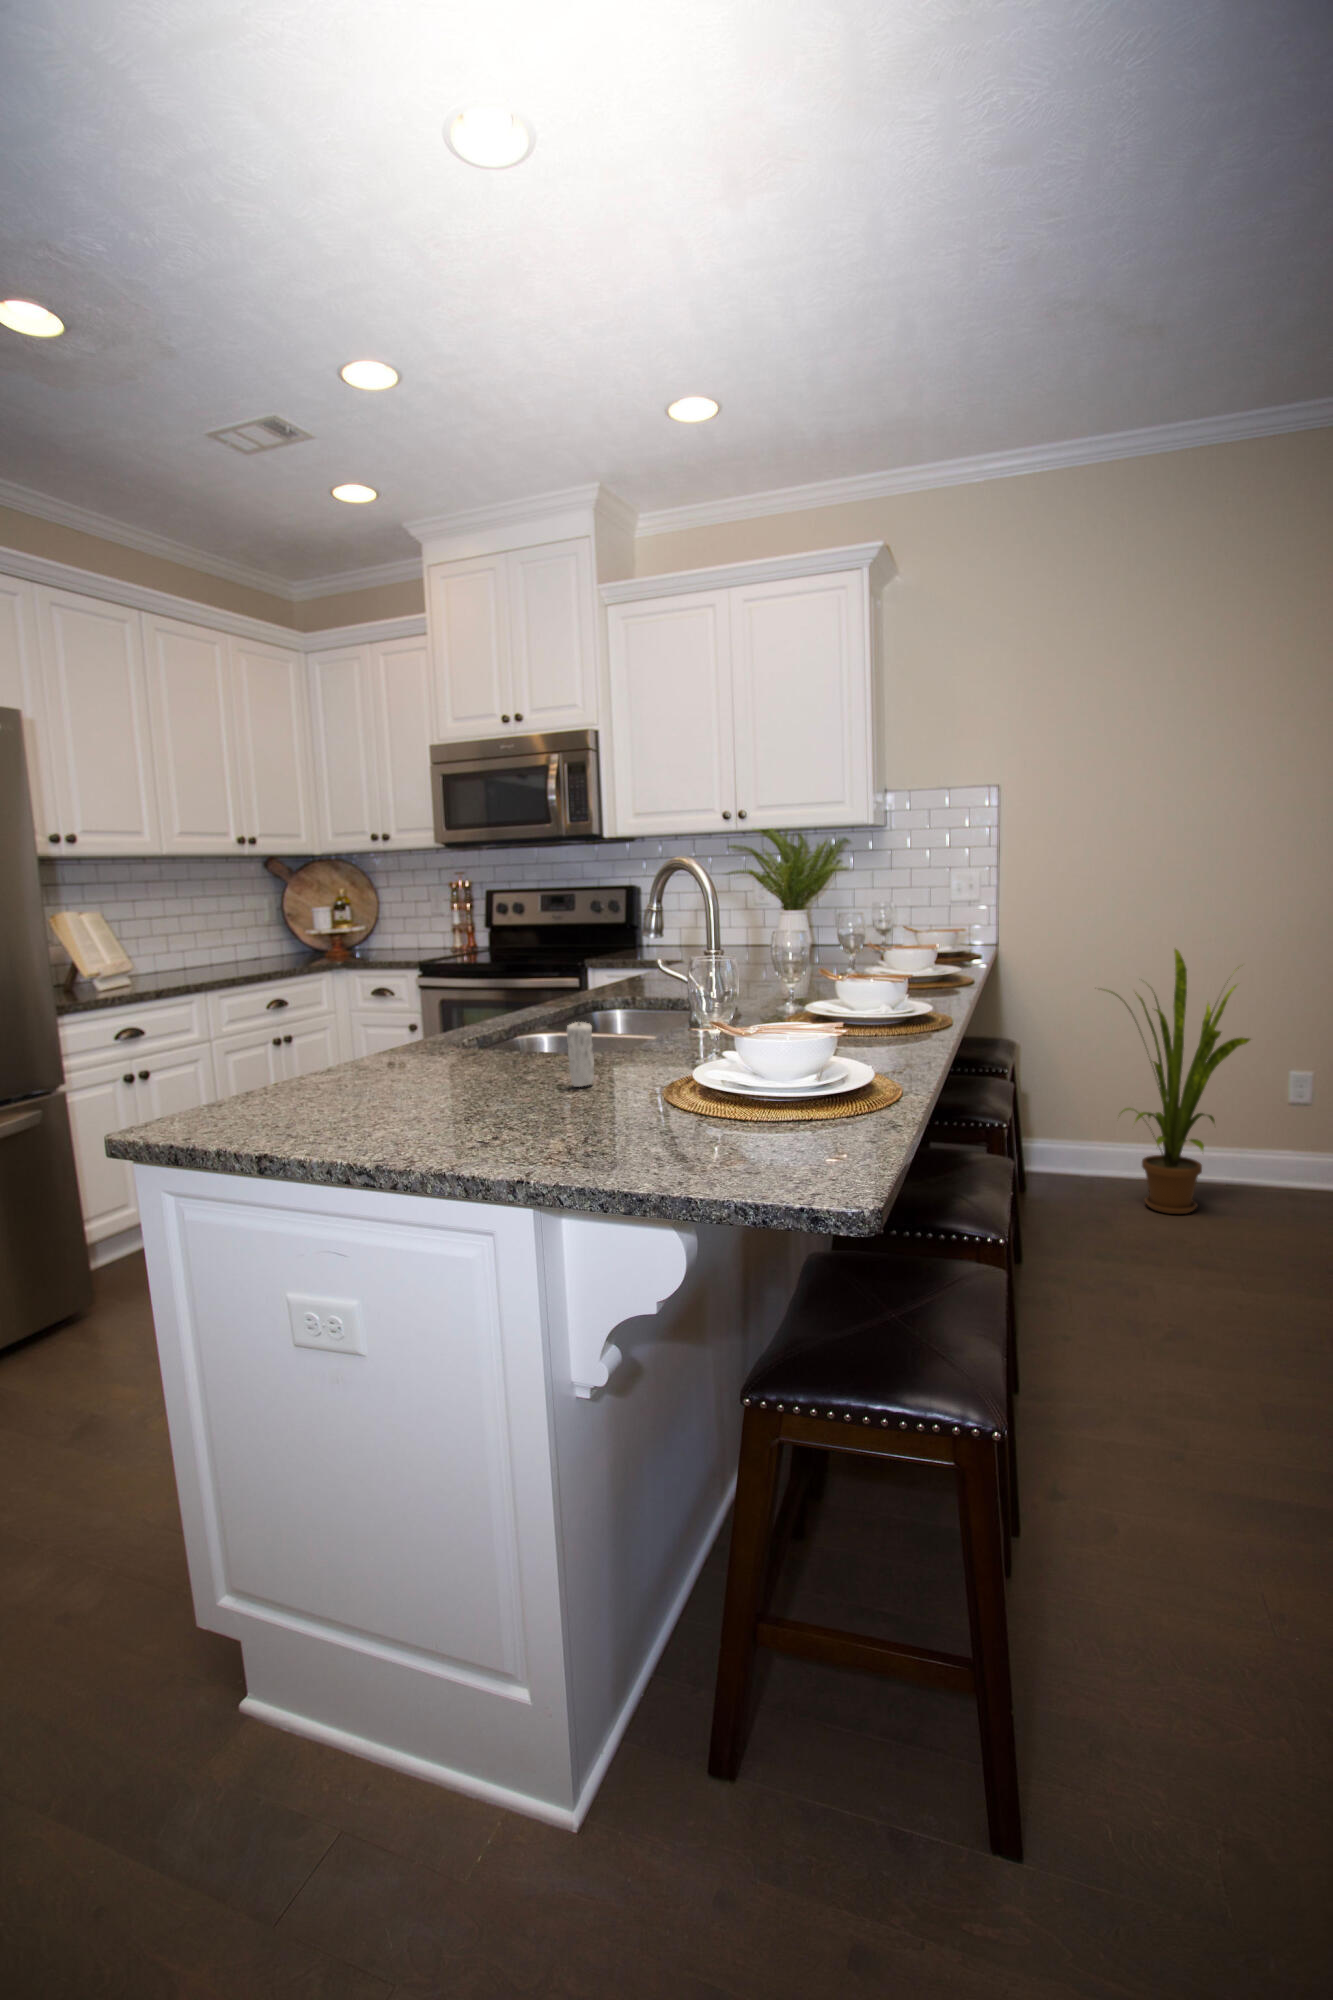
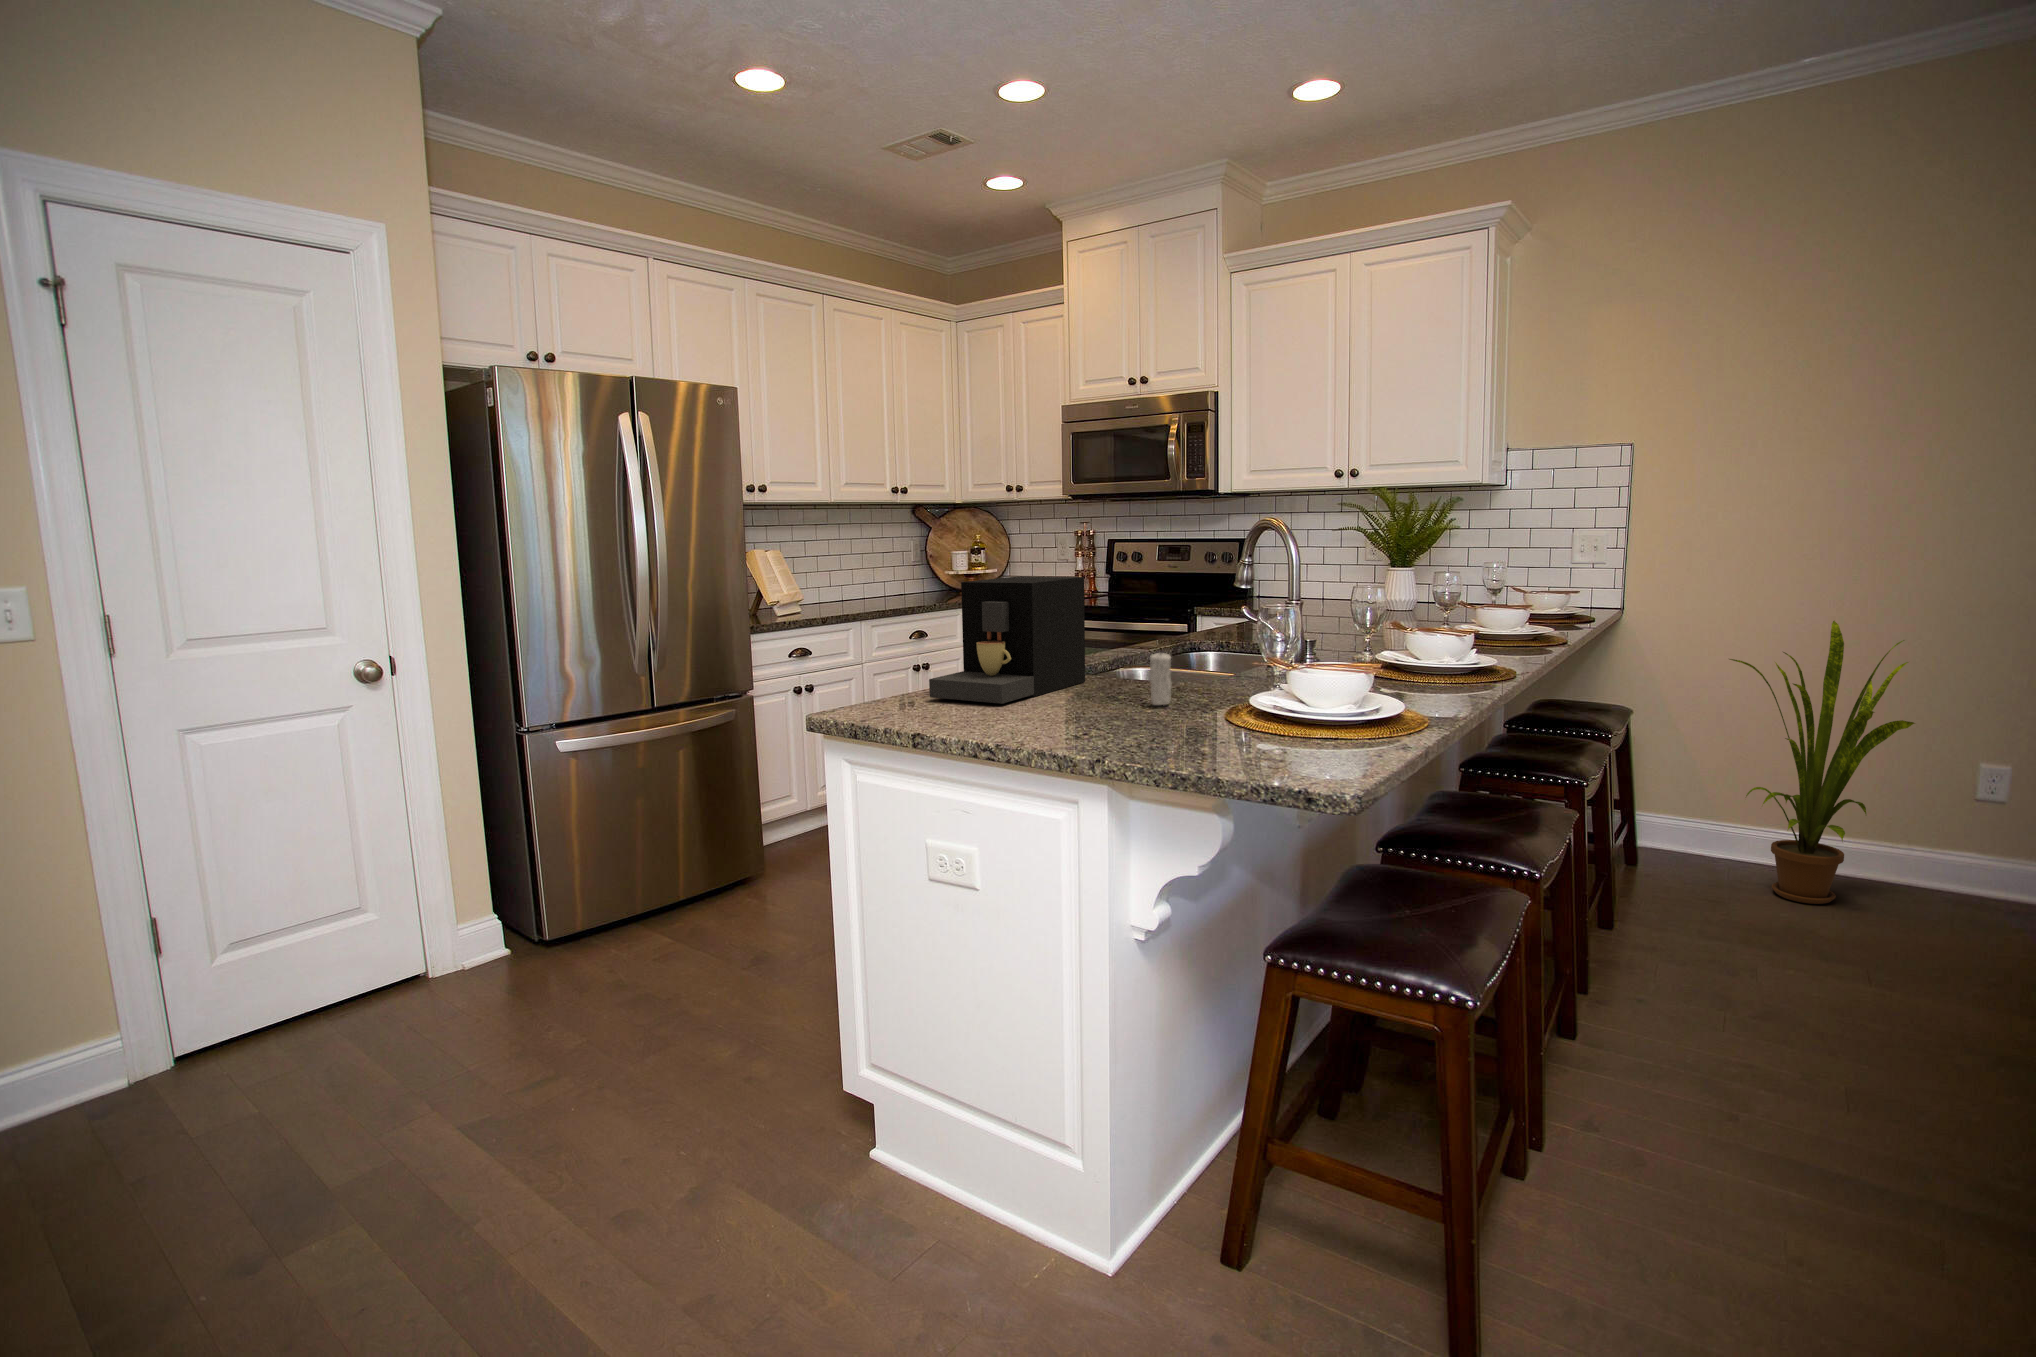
coffee maker: none [281,933,483,1098] -> present [929,576,1085,704]

